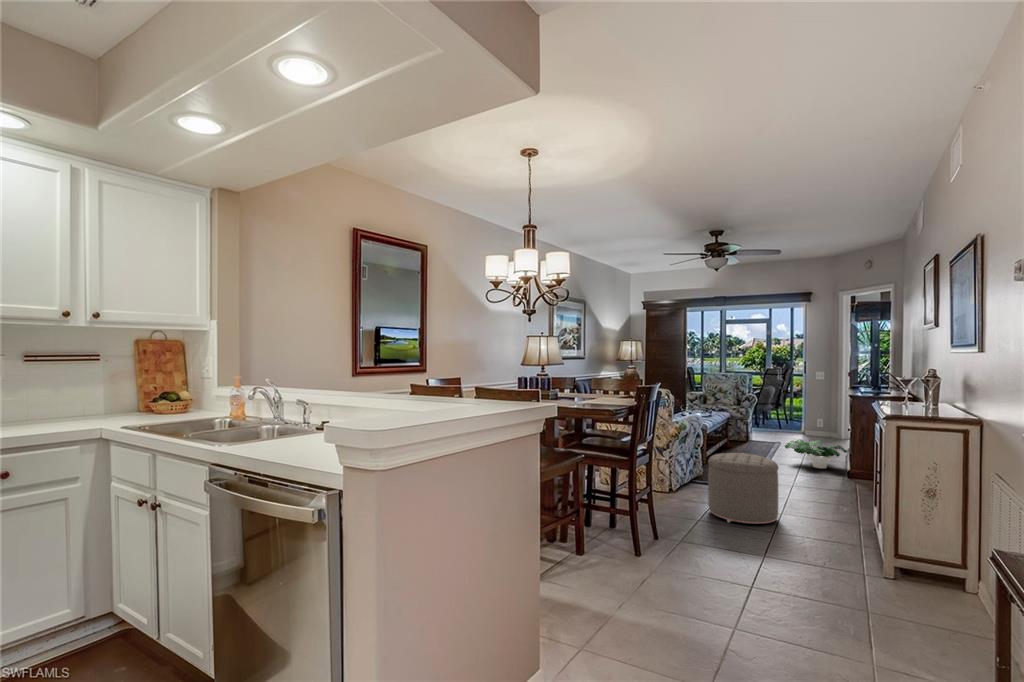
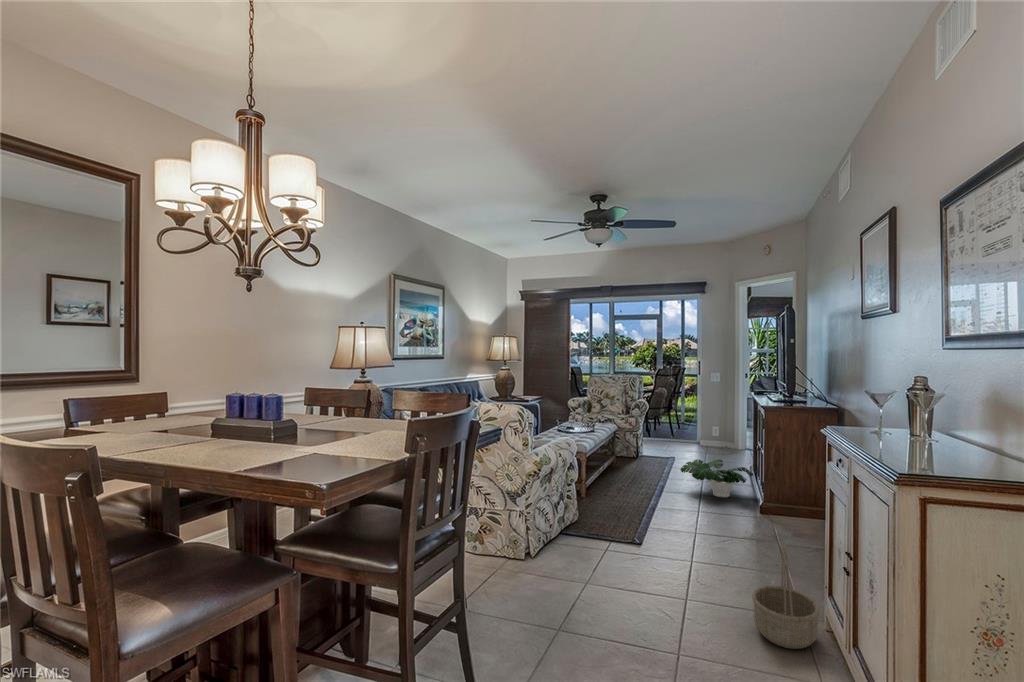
ottoman: present [708,453,778,524] -> none [575,504,679,630]
basket: none [827,475,873,538] -> present [752,544,820,649]

